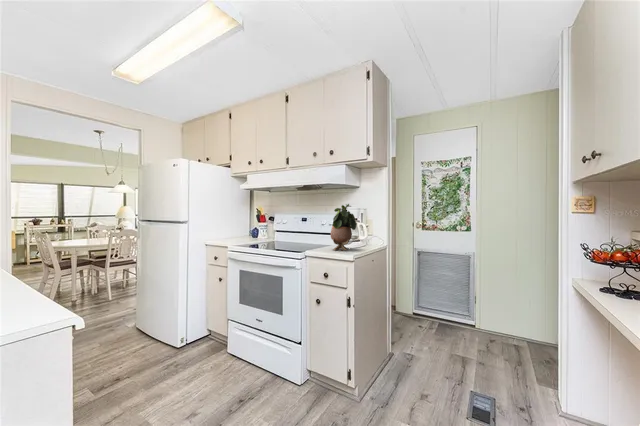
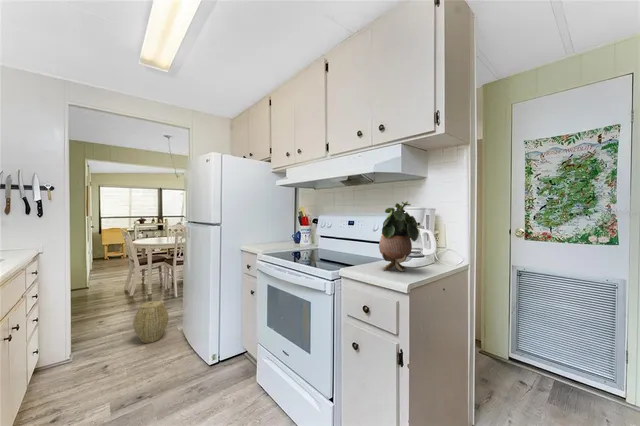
woven basket: none [86,300,124,340] -> present [133,301,169,343]

